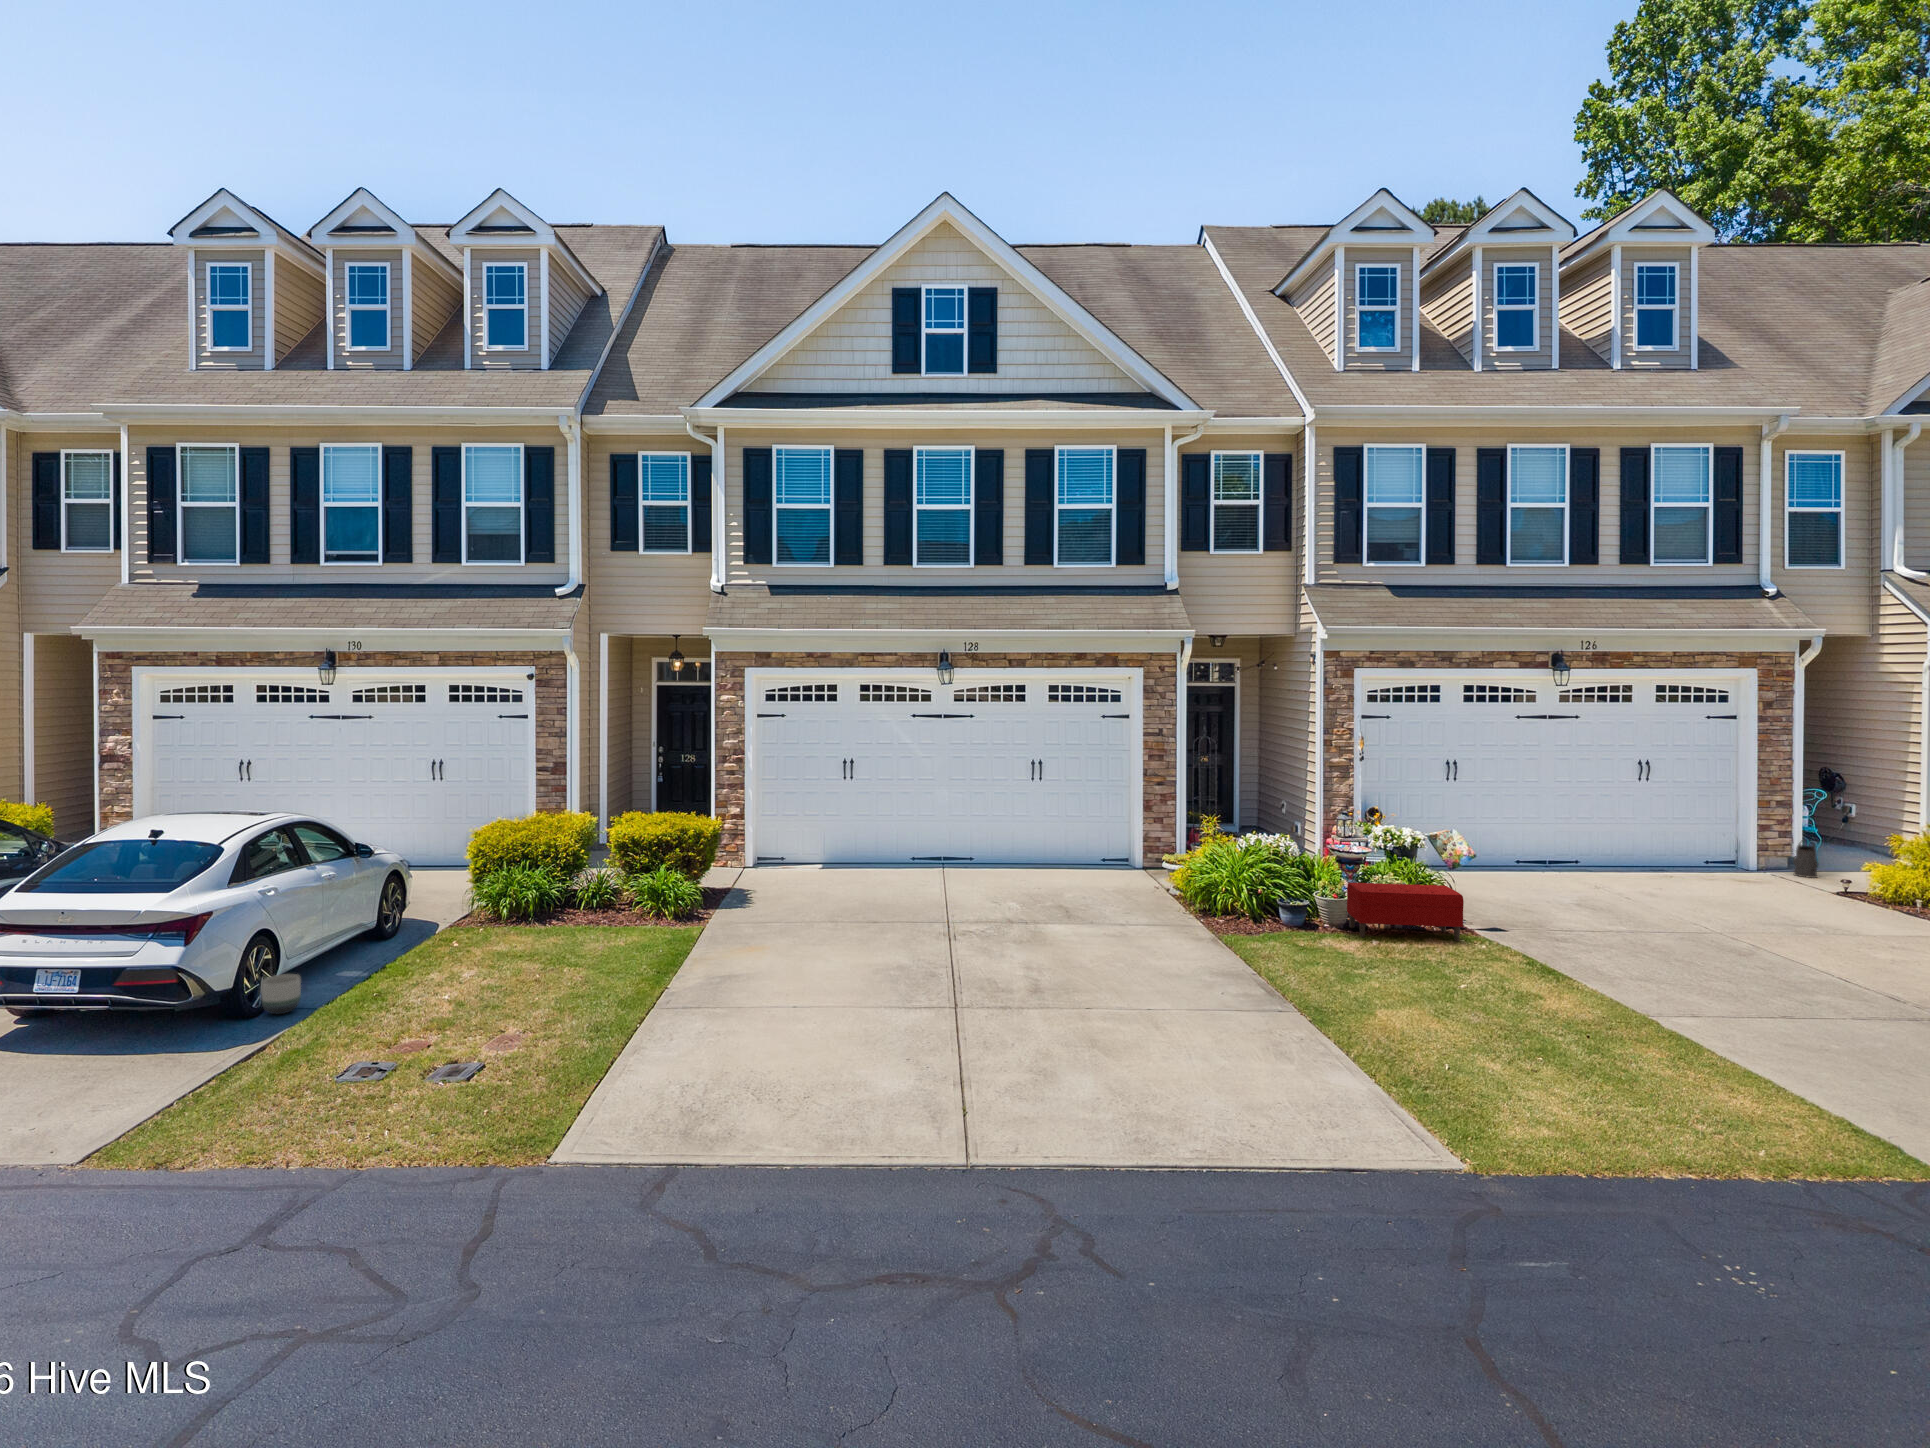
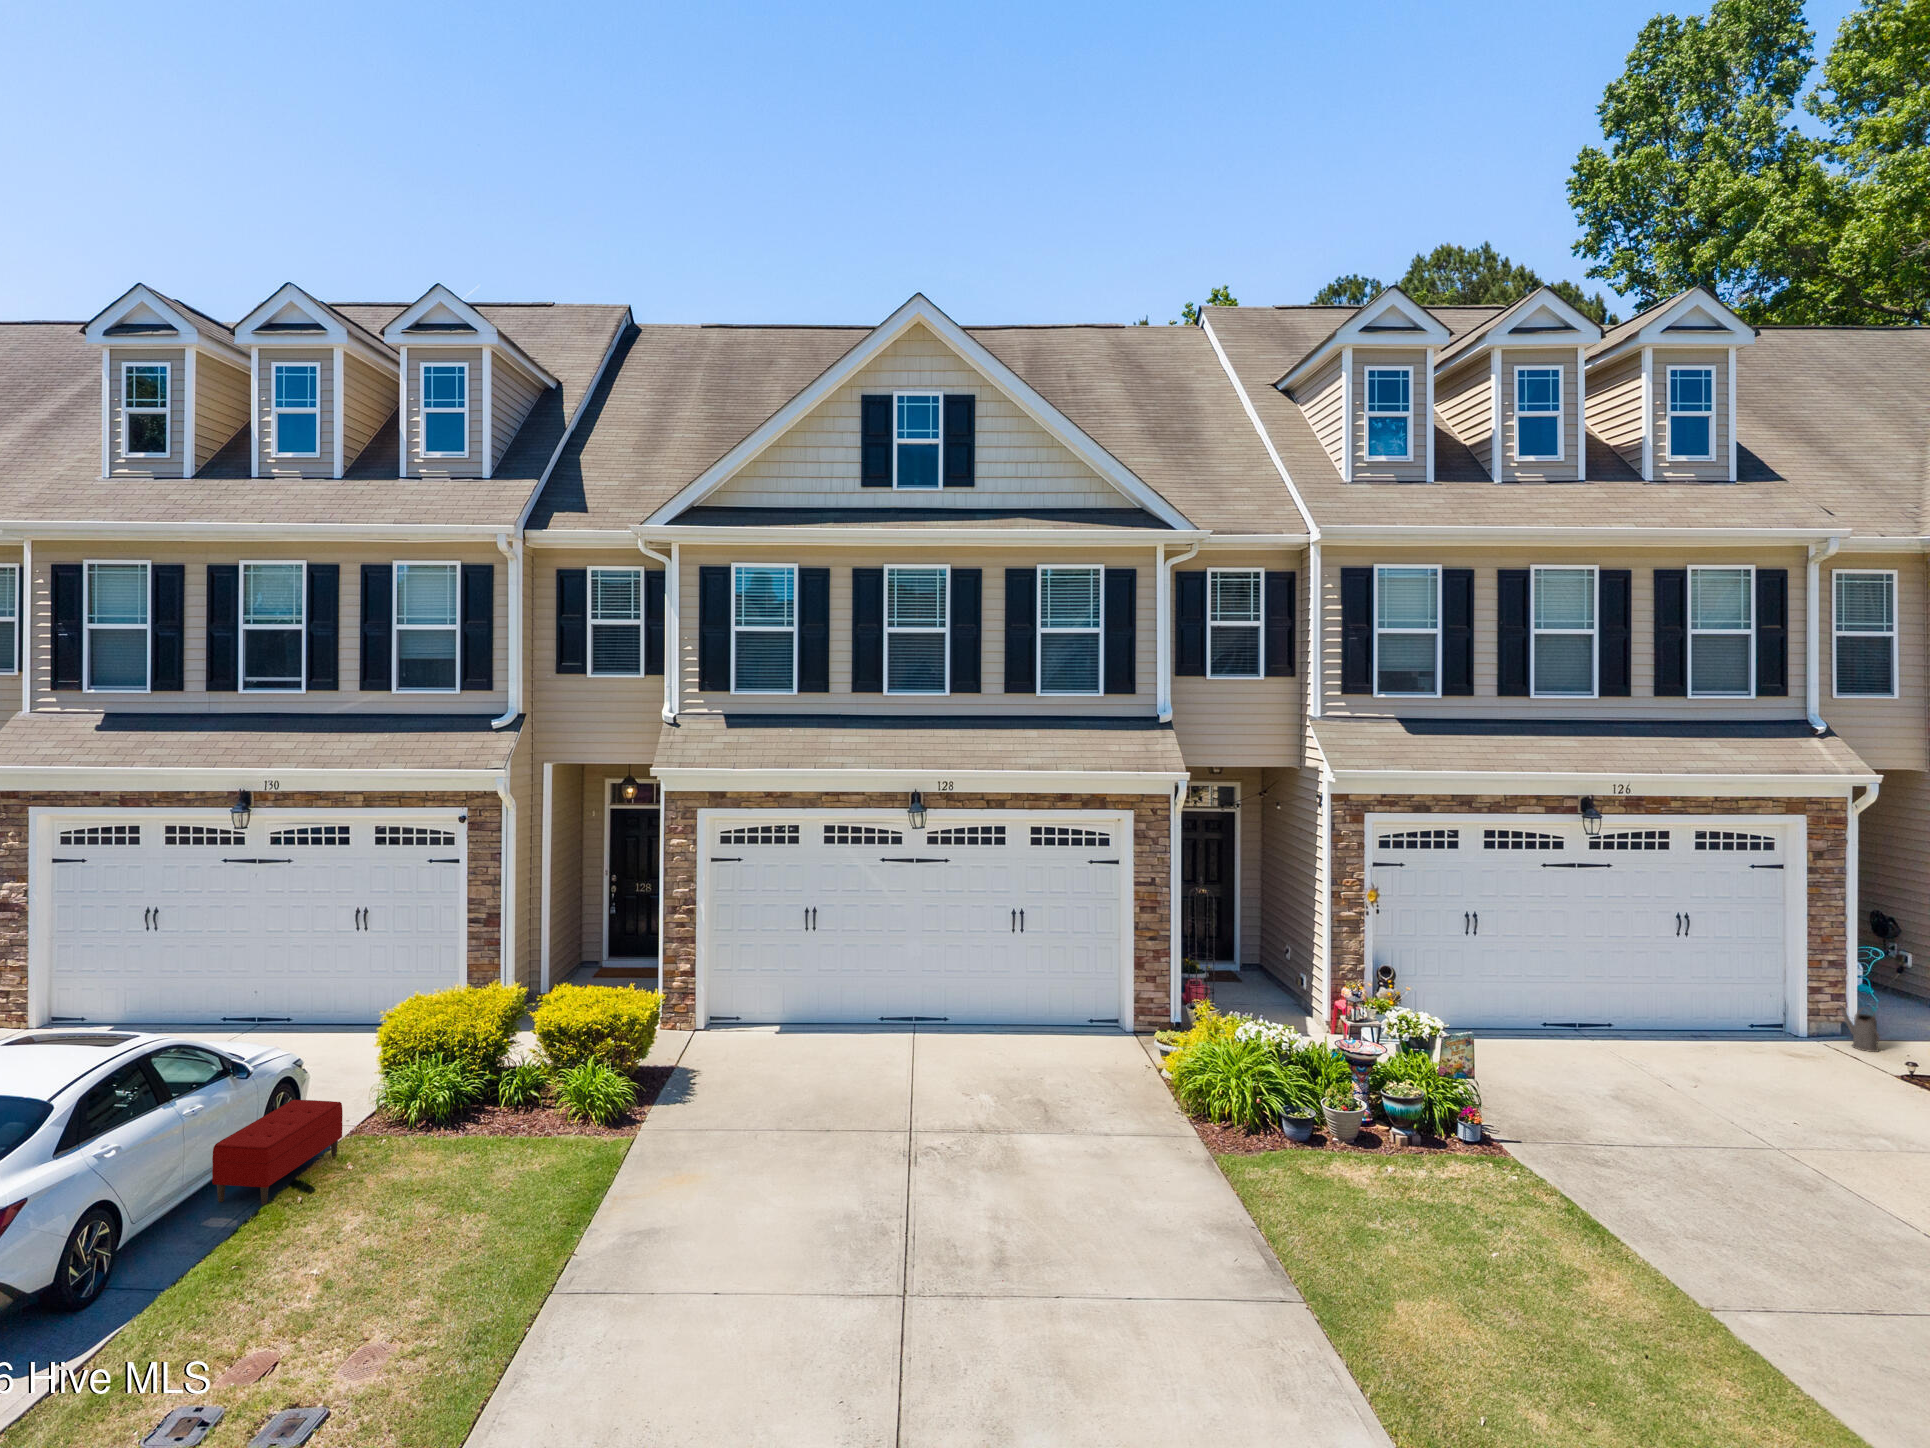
bench: present [1347,883,1464,941] -> present [212,1100,343,1205]
planter: present [261,974,301,1014] -> none [92,1254,140,1309]

